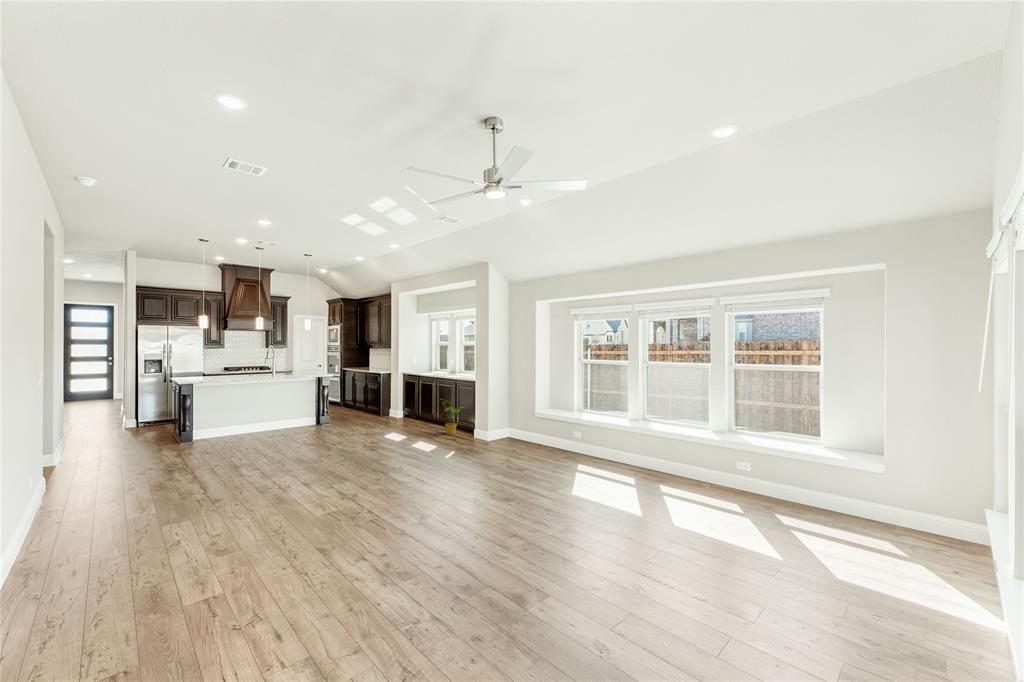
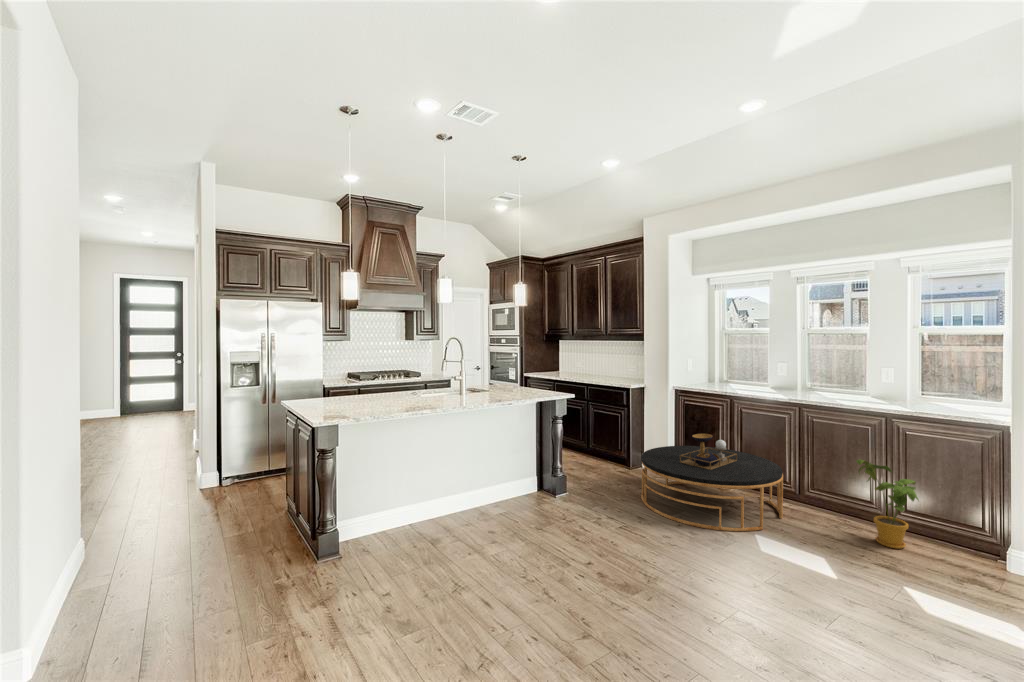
coffee table: none [364,393,429,433] -> present [641,434,783,531]

